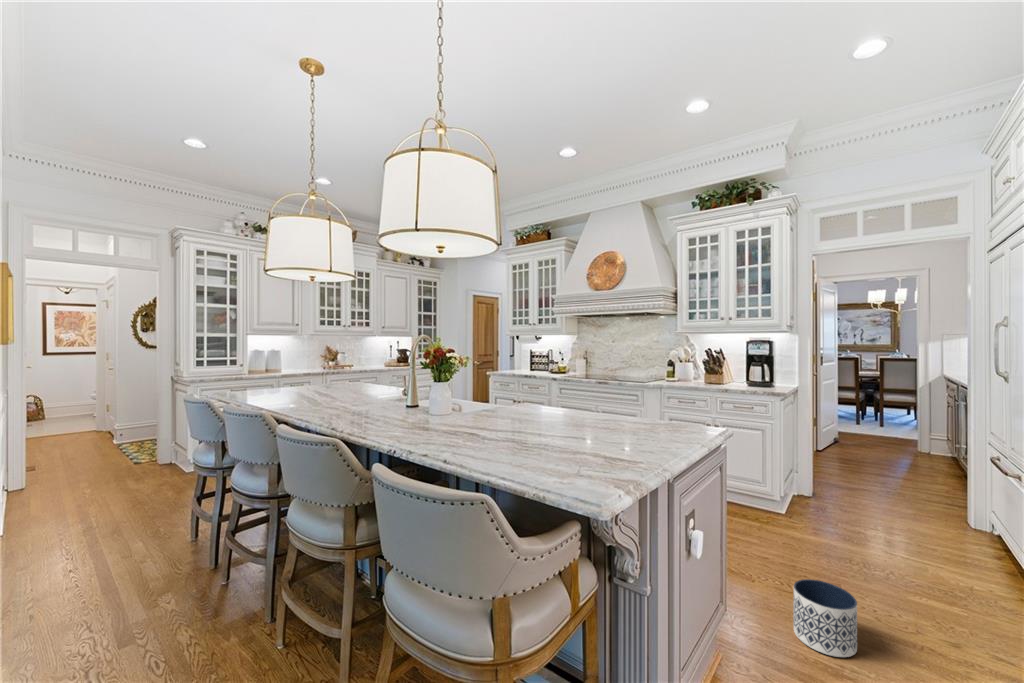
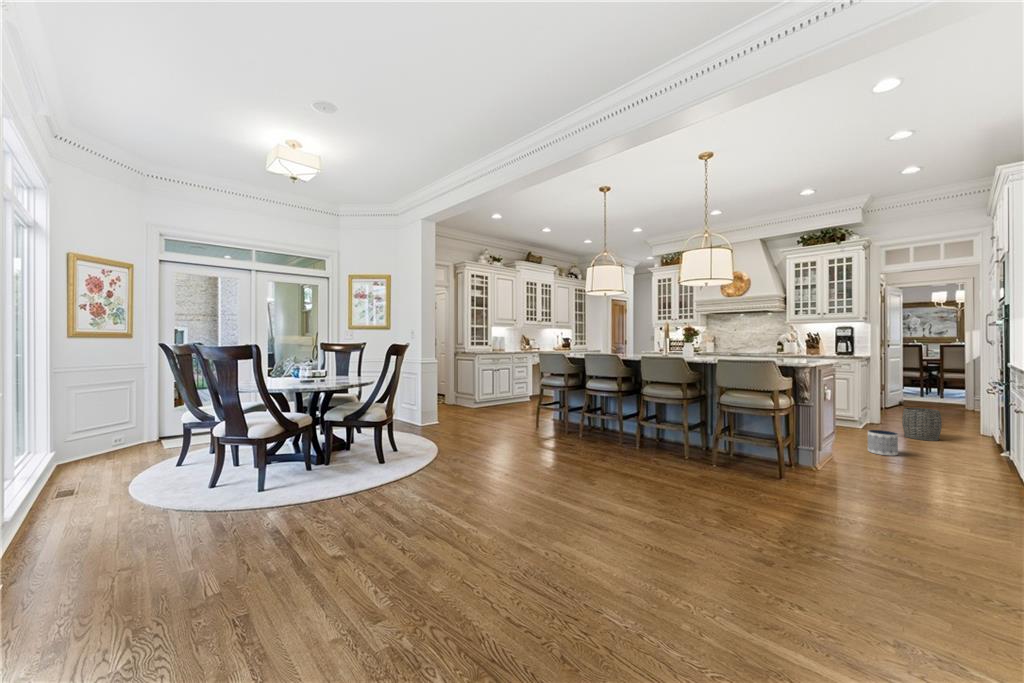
woven basket: none [853,493,922,566] -> present [902,408,942,441]

